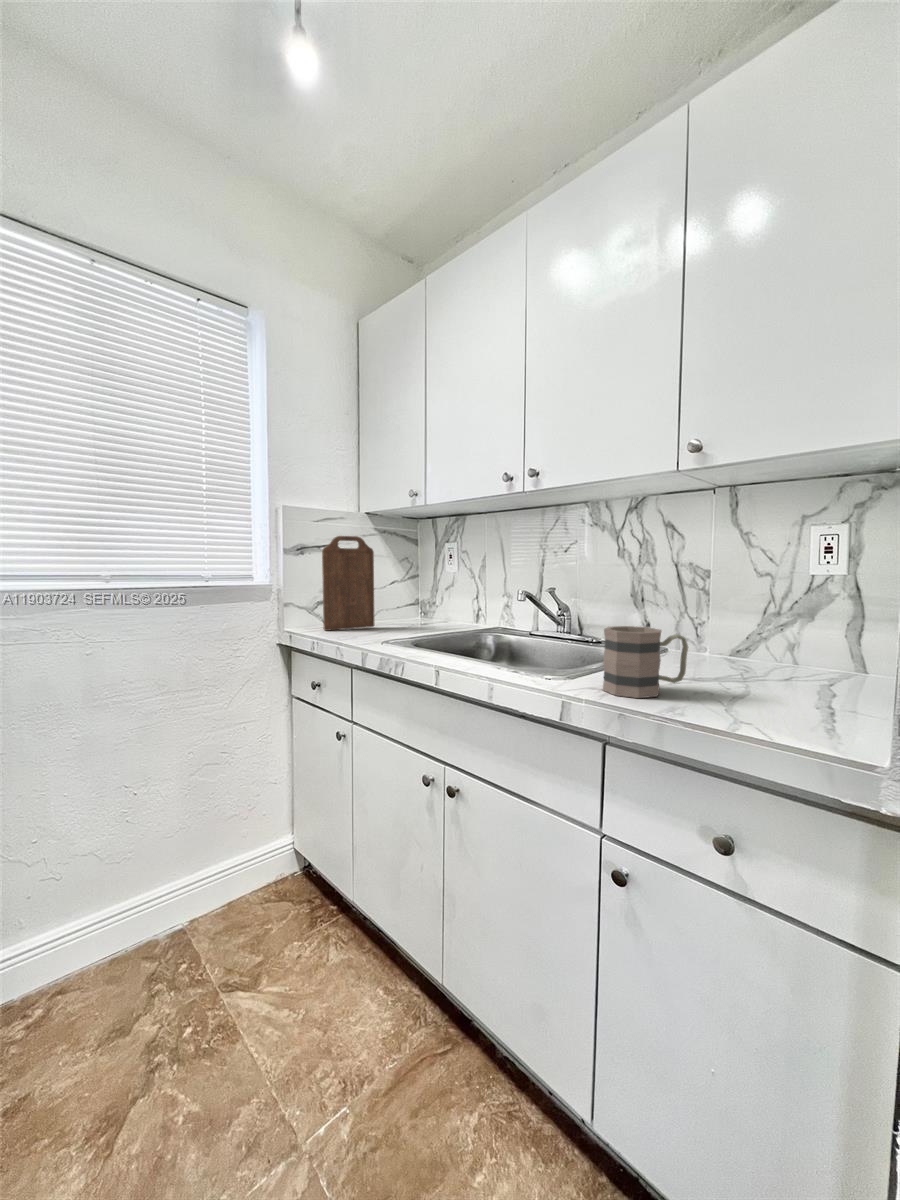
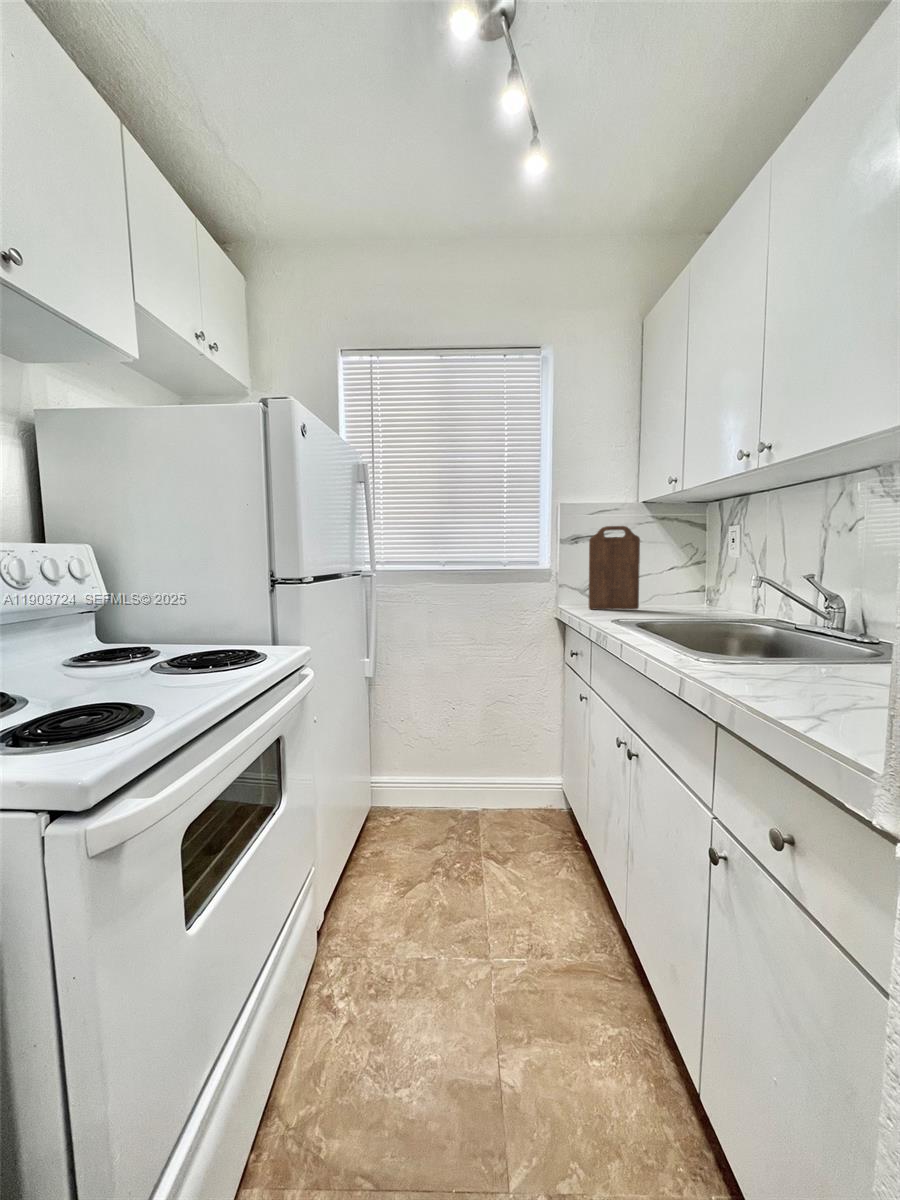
mug: present [603,626,688,698] -> none [736,613,843,690]

